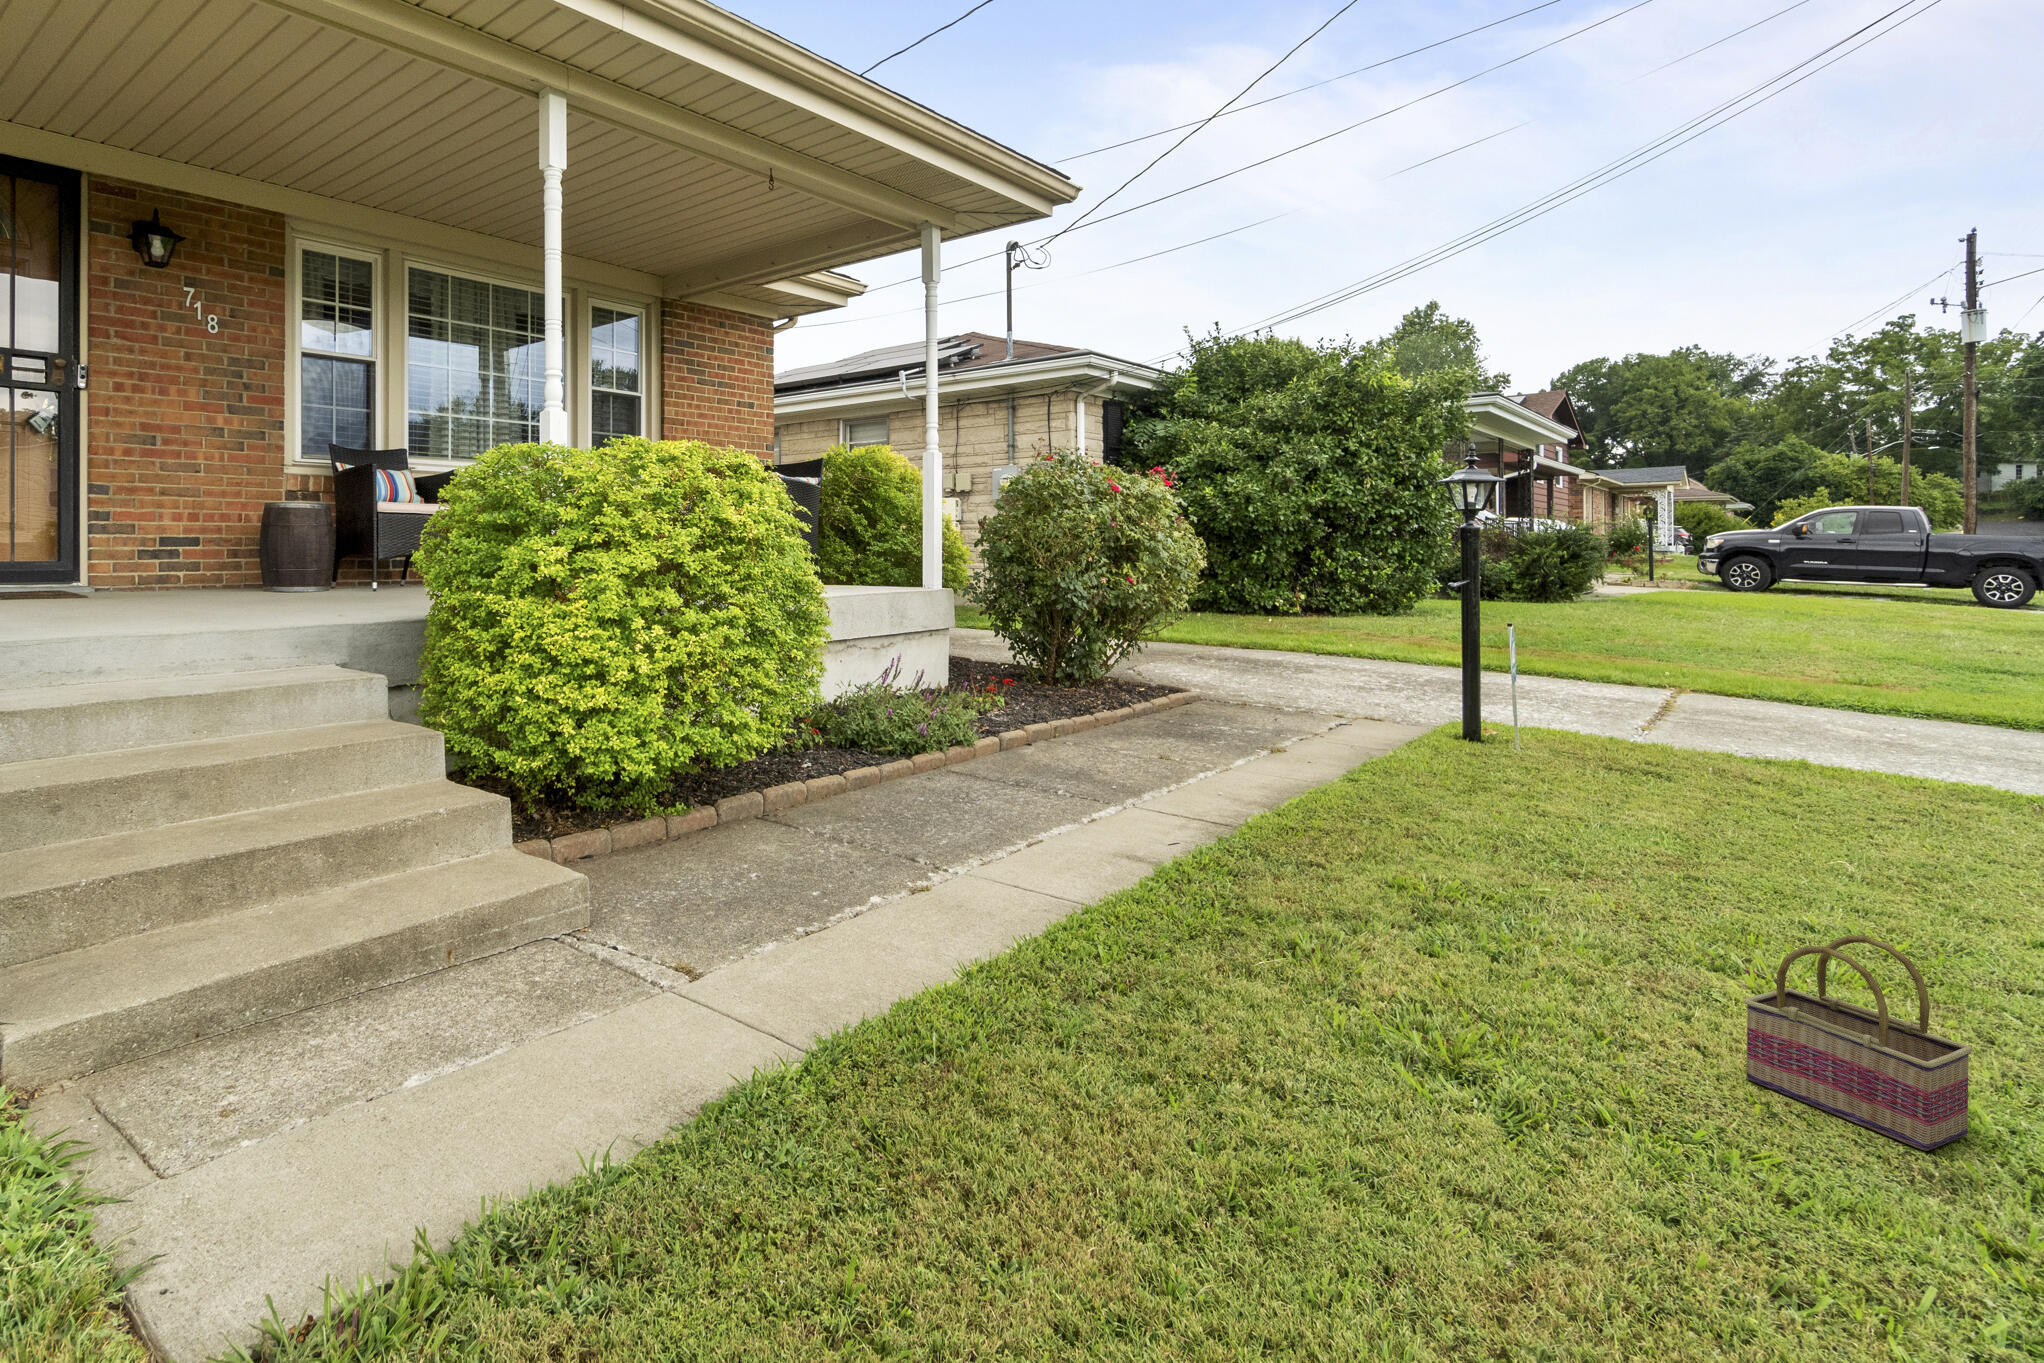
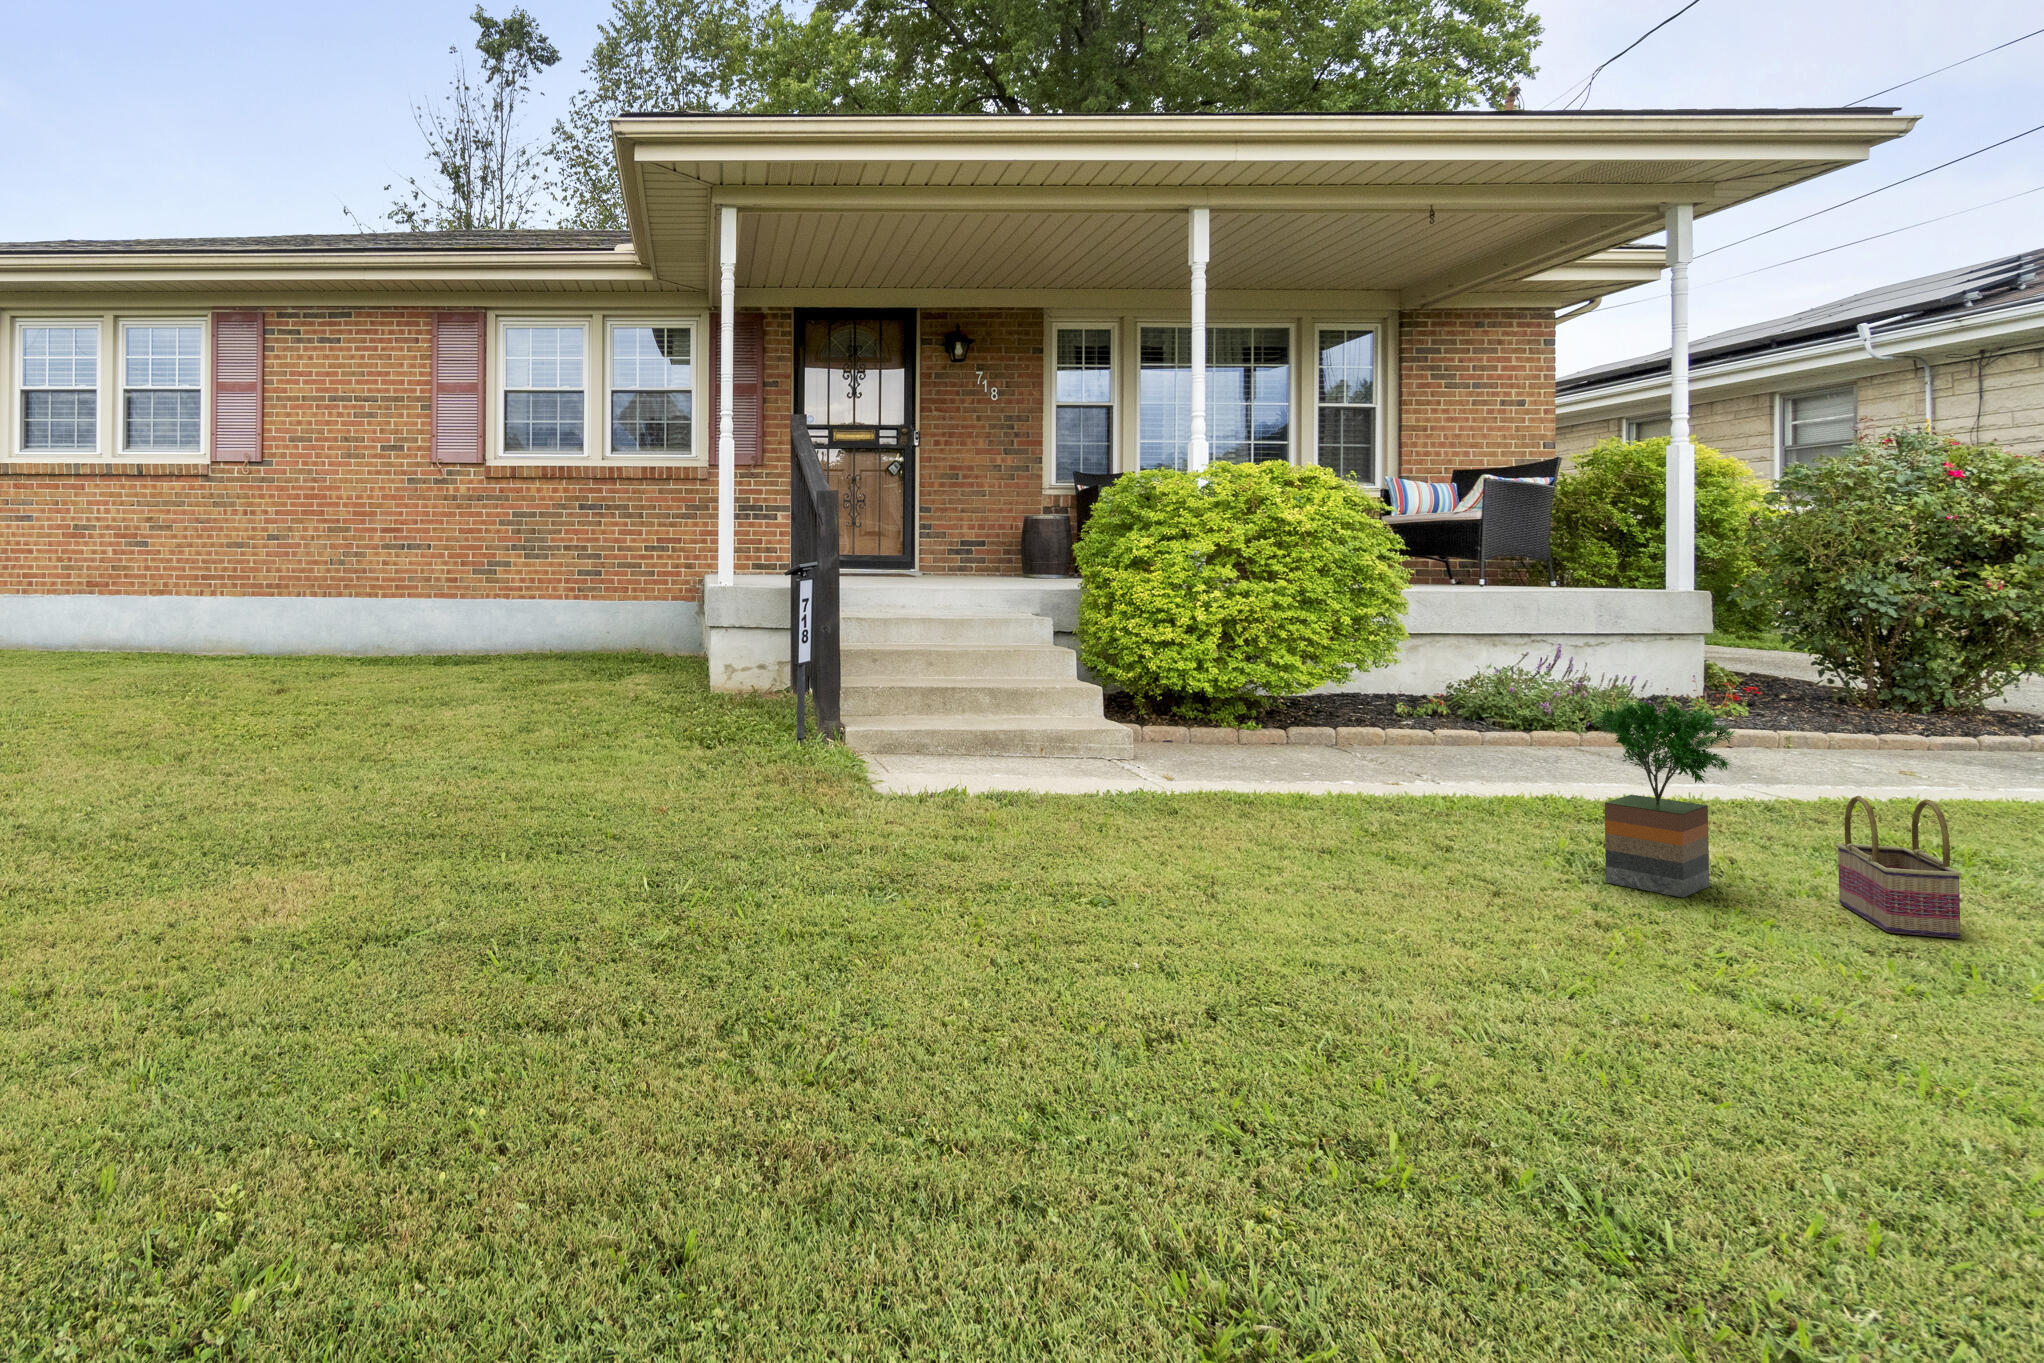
potted tree: none [1485,828,1743,1140] -> present [1595,701,1735,898]

